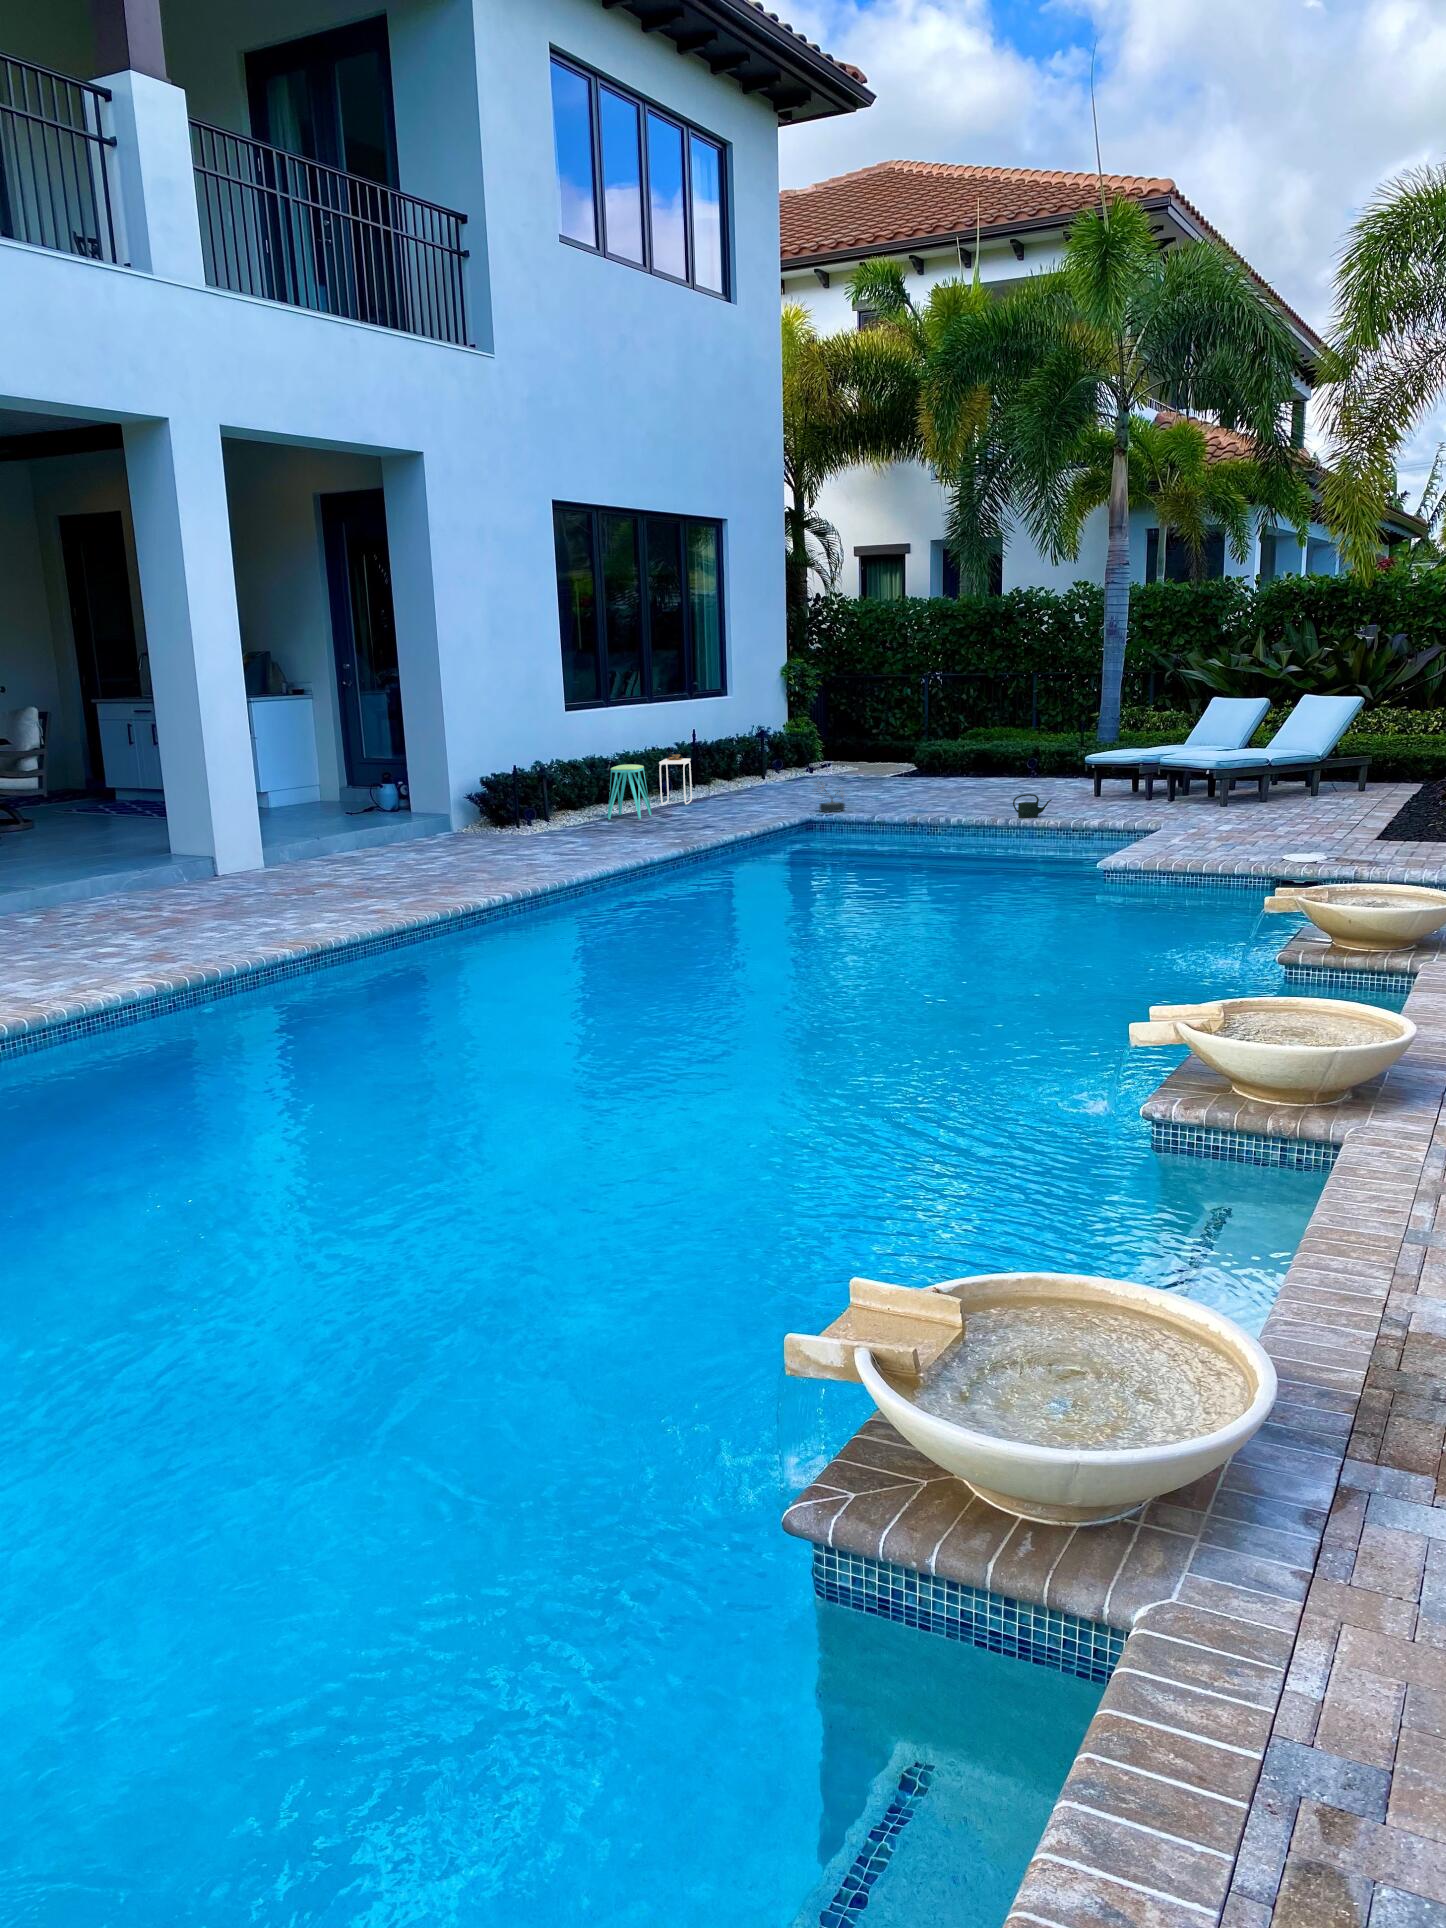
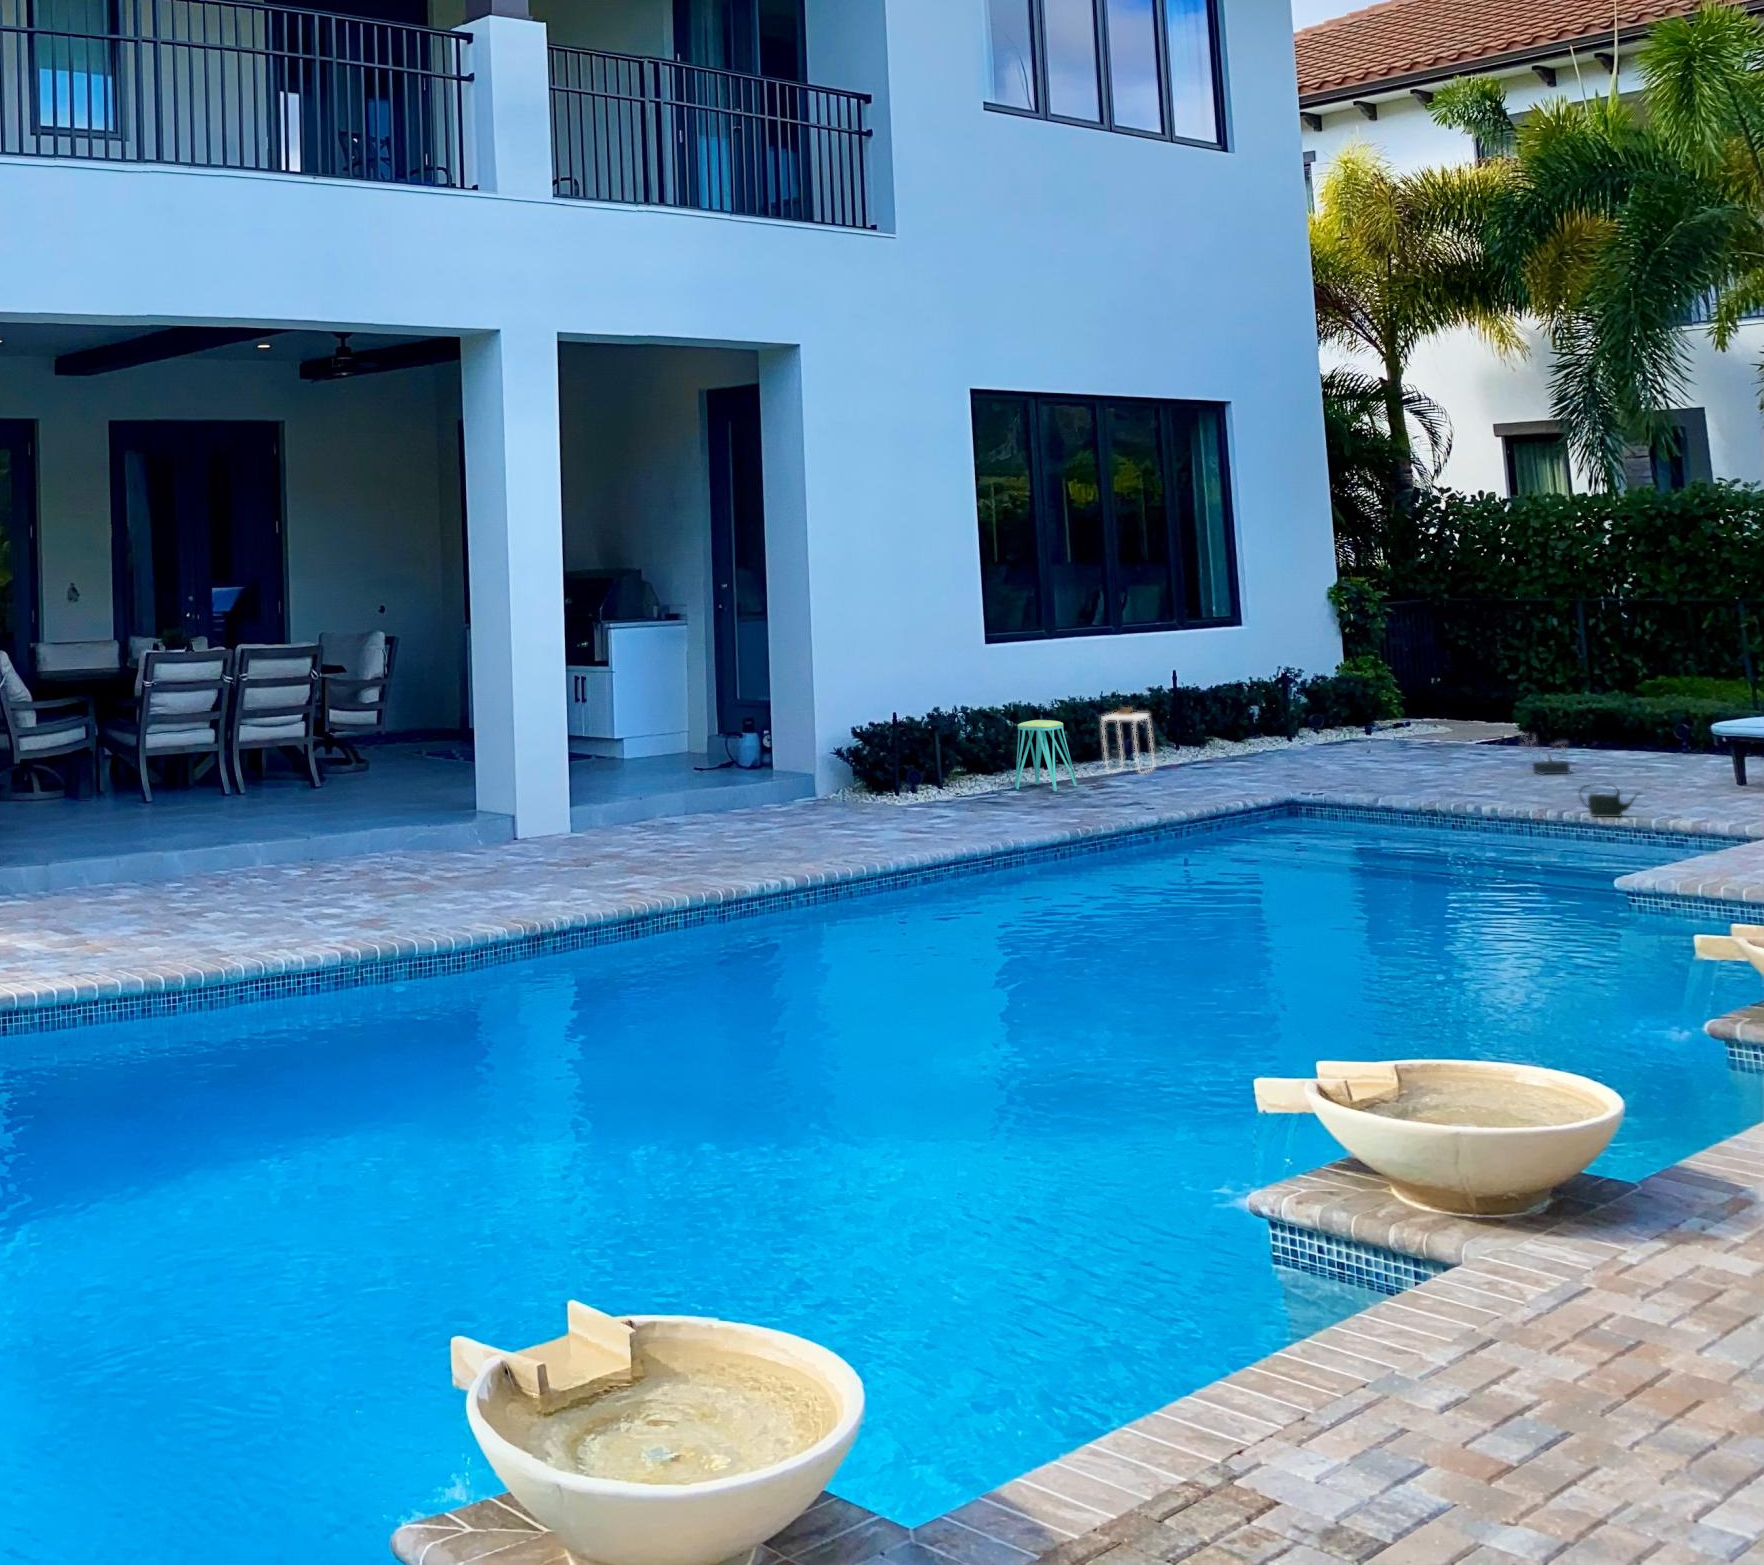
decorative plant: present [817,784,845,812] -> present [1522,733,1570,775]

